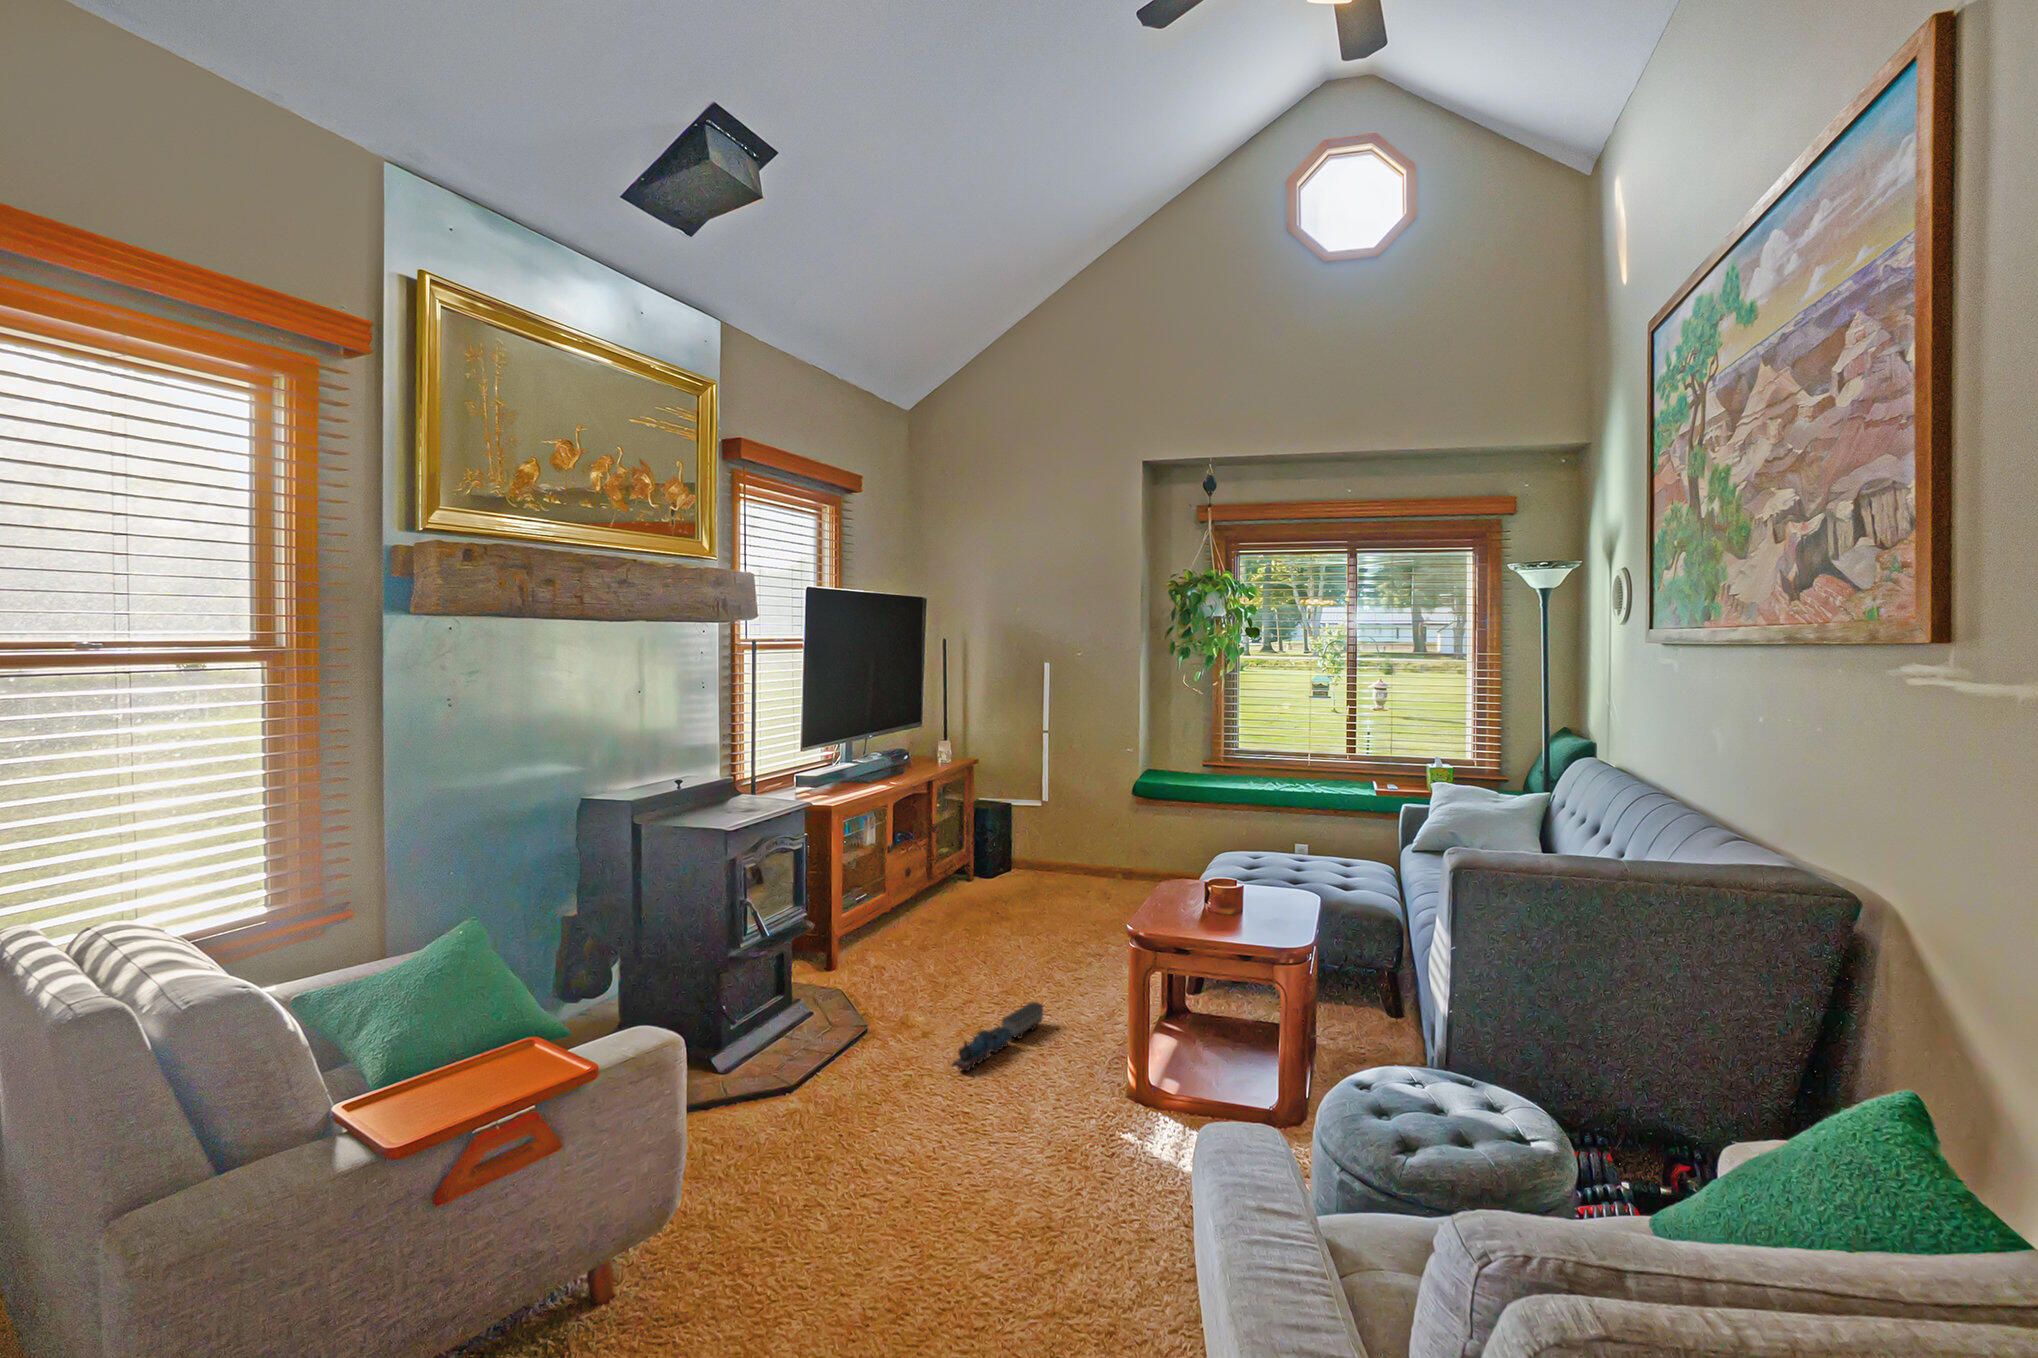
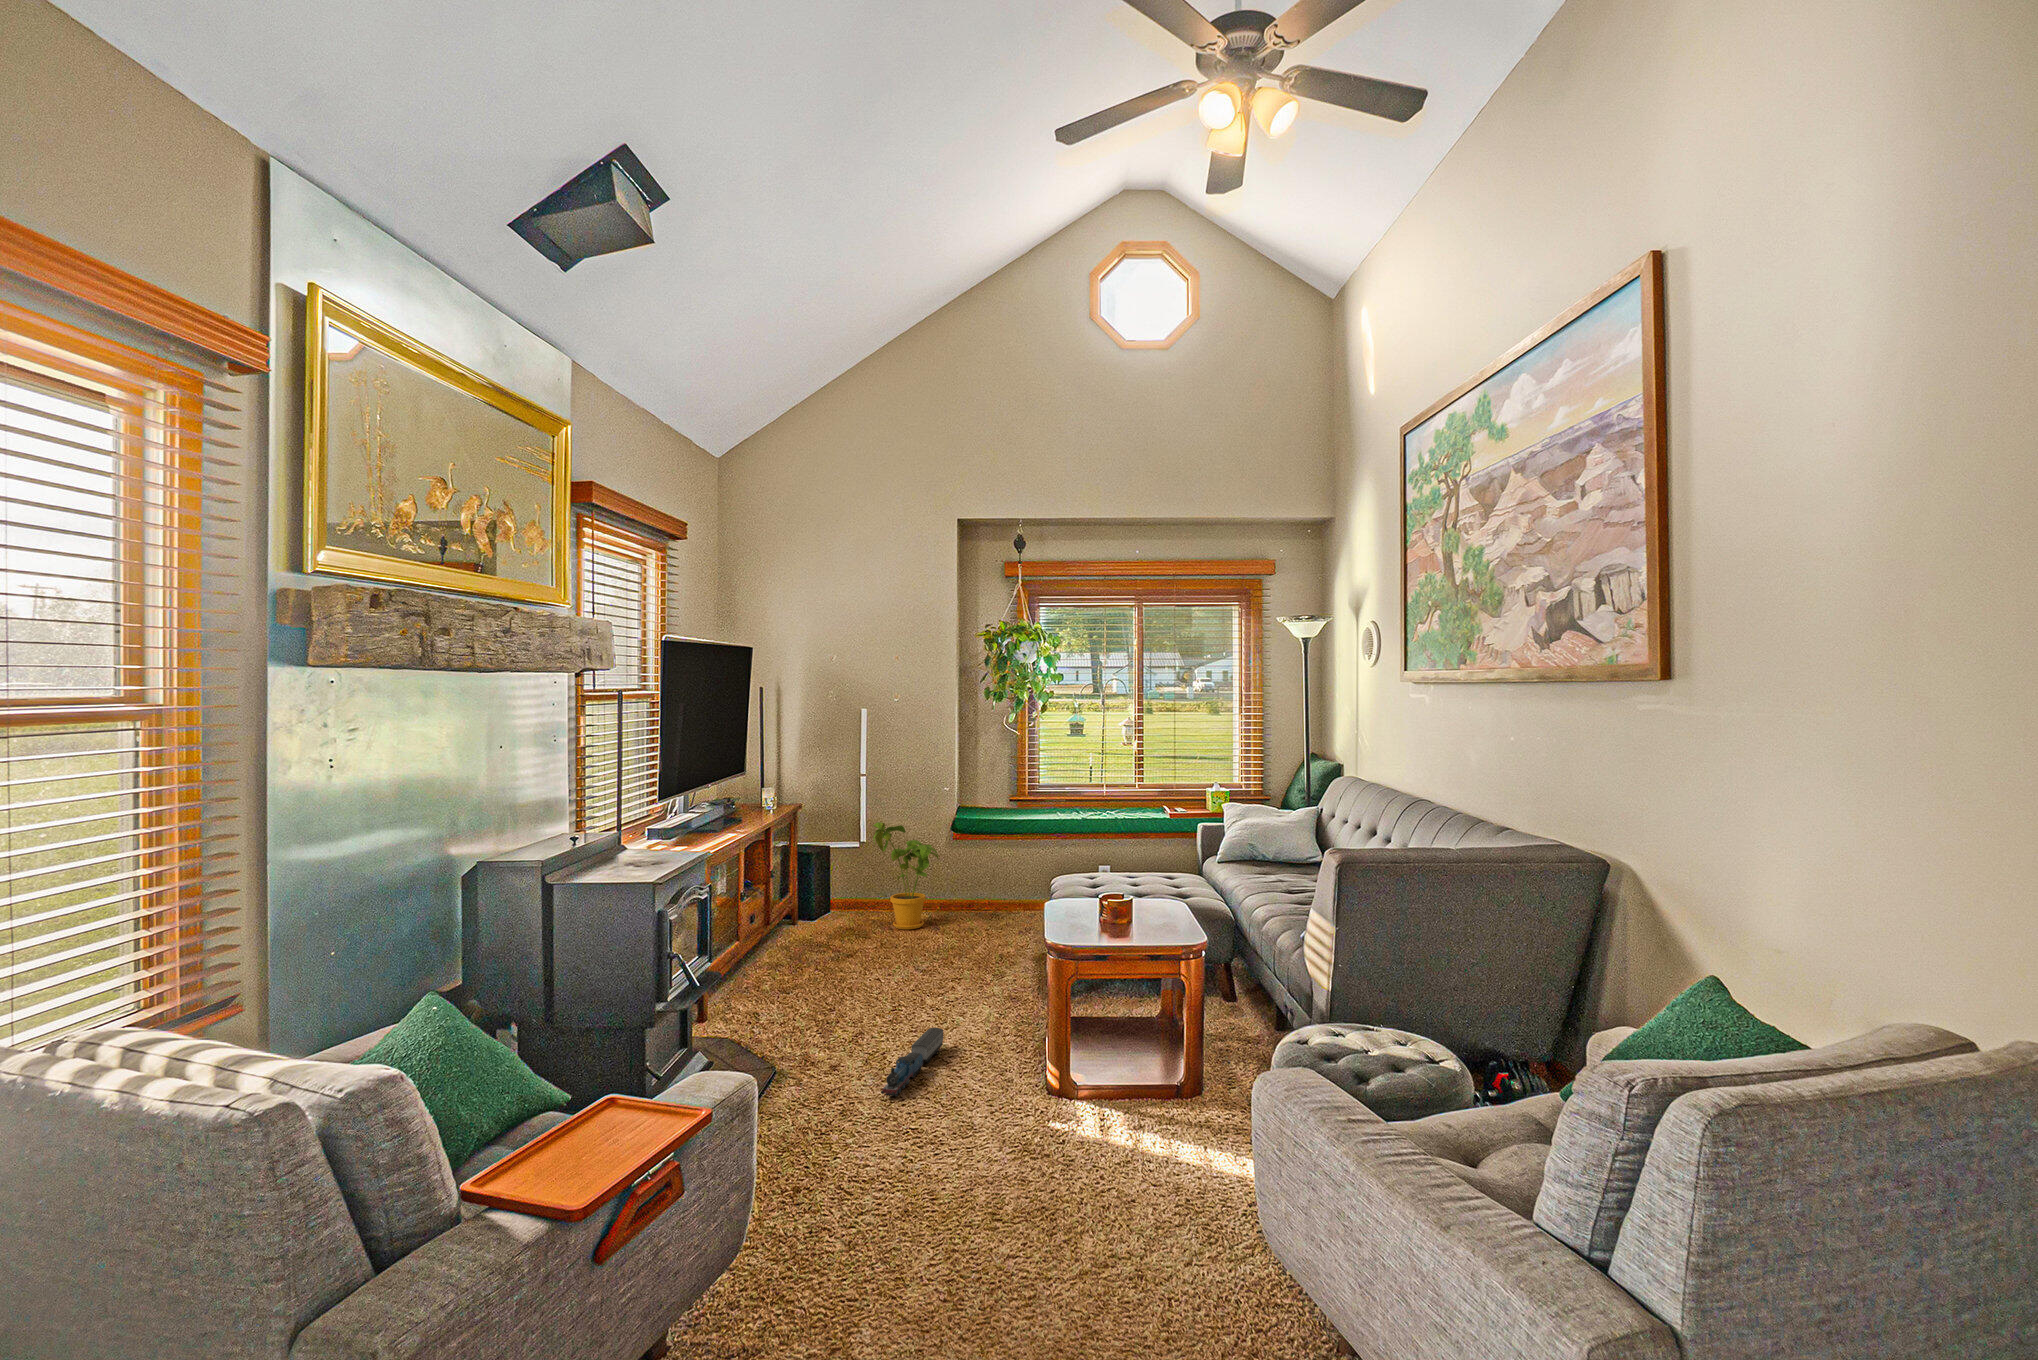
house plant: none [1043,782,1111,893] -> present [873,822,939,929]

